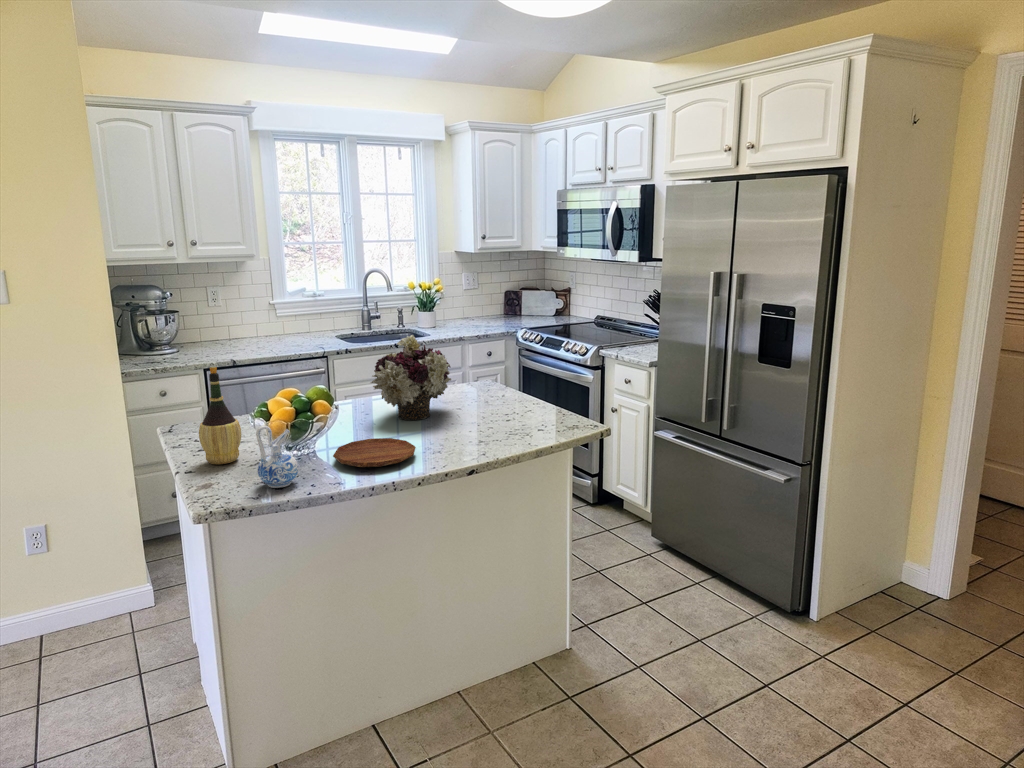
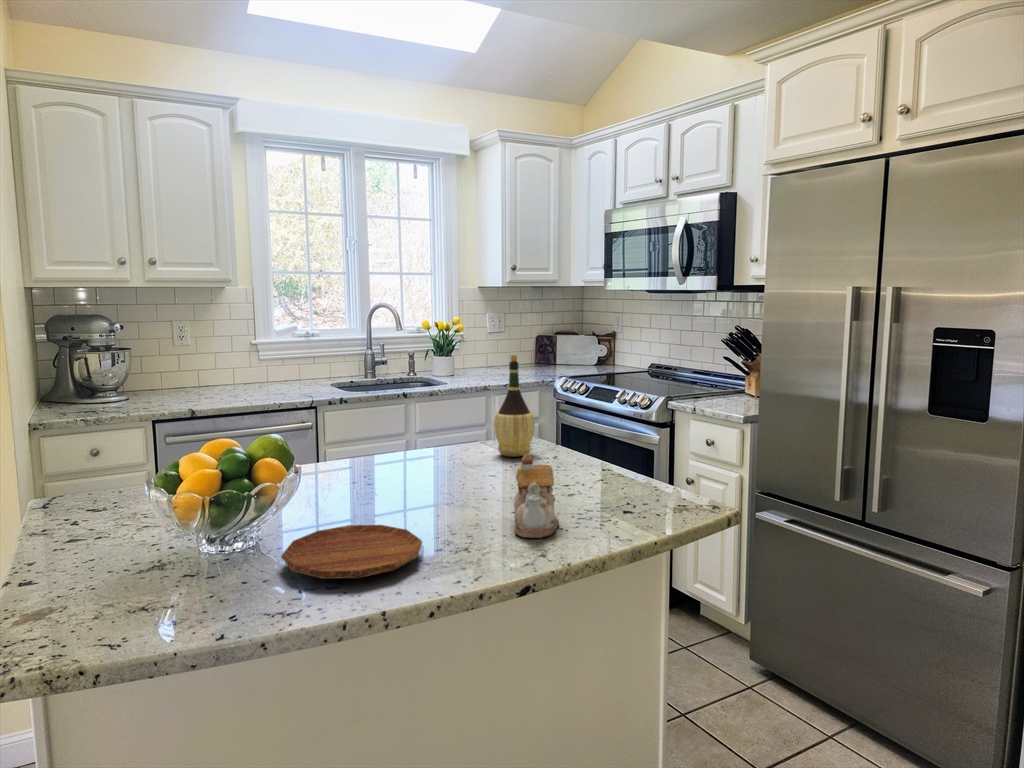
flower arrangement: present [370,335,451,420] -> none [356,366,479,494]
wine bottle: present [199,367,241,464] -> present [494,355,535,456]
teapot: none [472,394,500,445] -> present [514,454,559,538]
ceramic pitcher: present [256,426,298,488] -> none [129,504,210,620]

